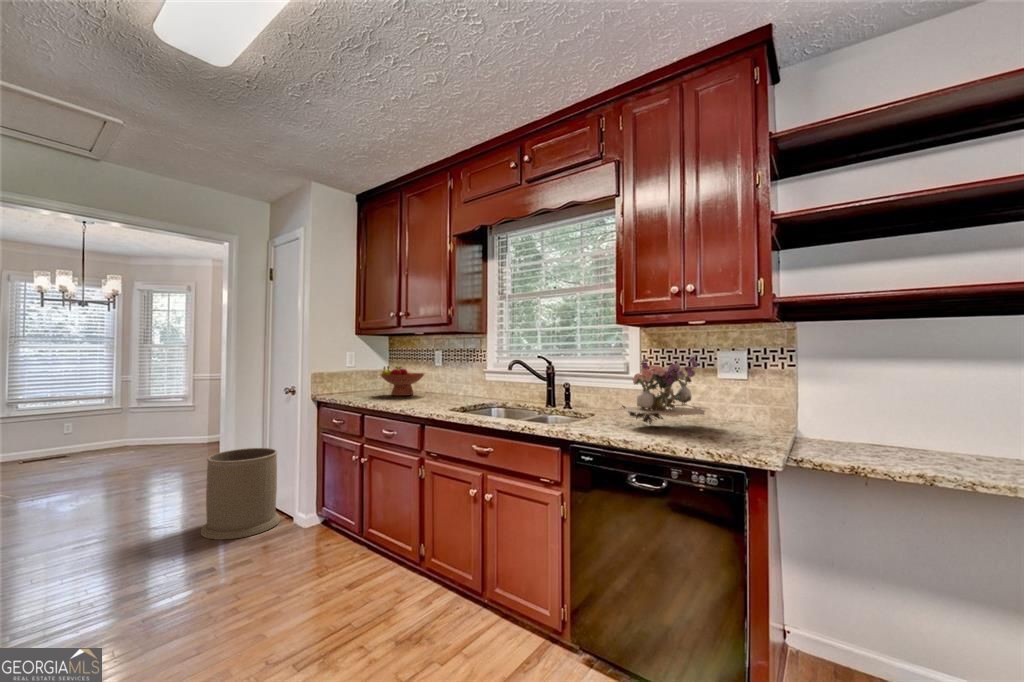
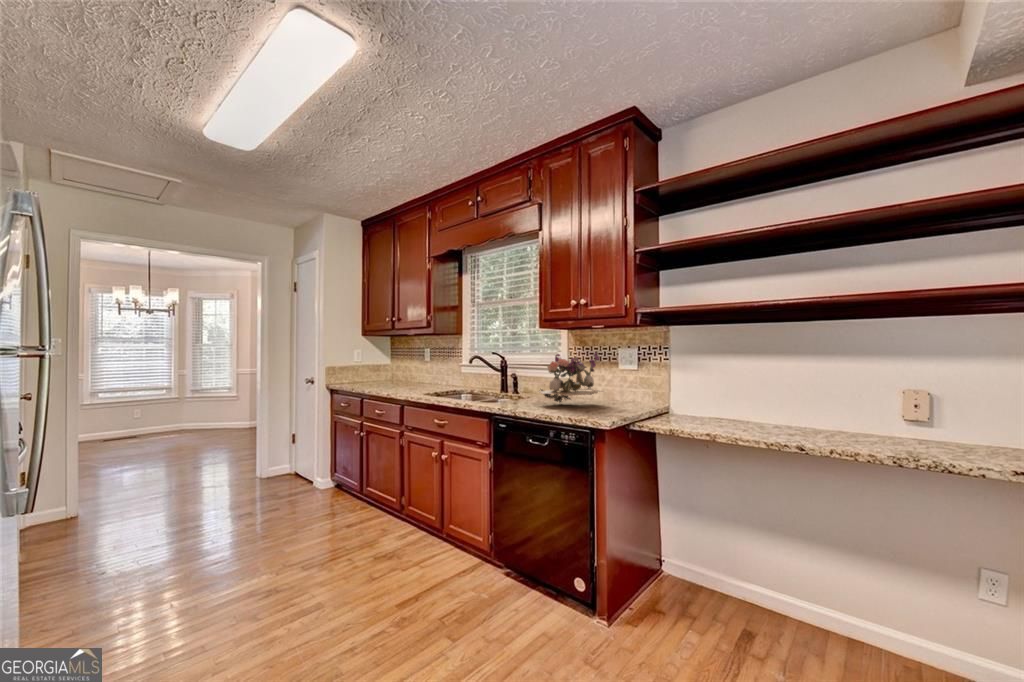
fruit bowl: present [380,366,424,396] -> none [379,360,416,385]
trash can: present [201,448,280,540] -> none [241,426,302,495]

